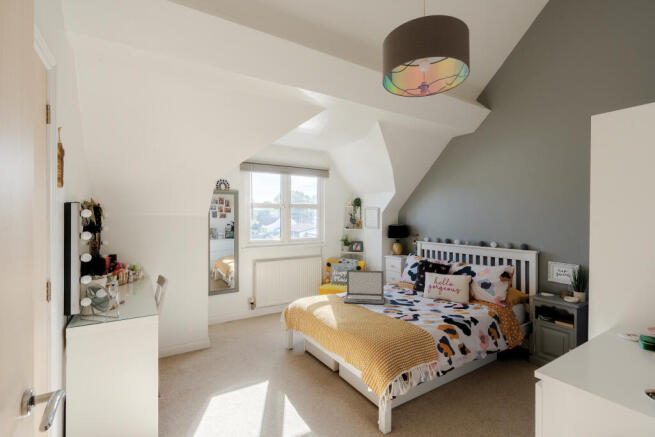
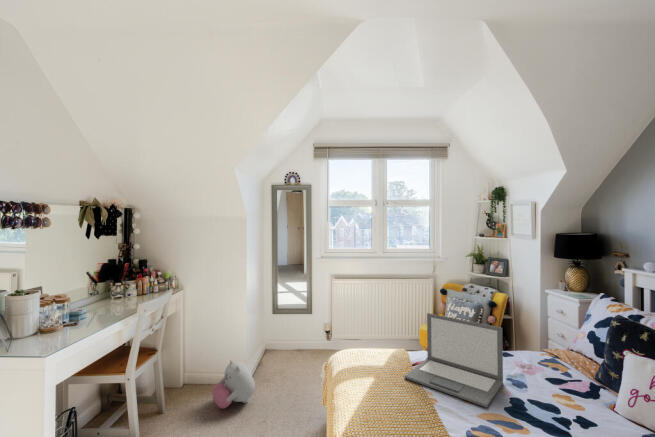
plush toy: none [199,325,231,359] -> present [212,360,255,409]

